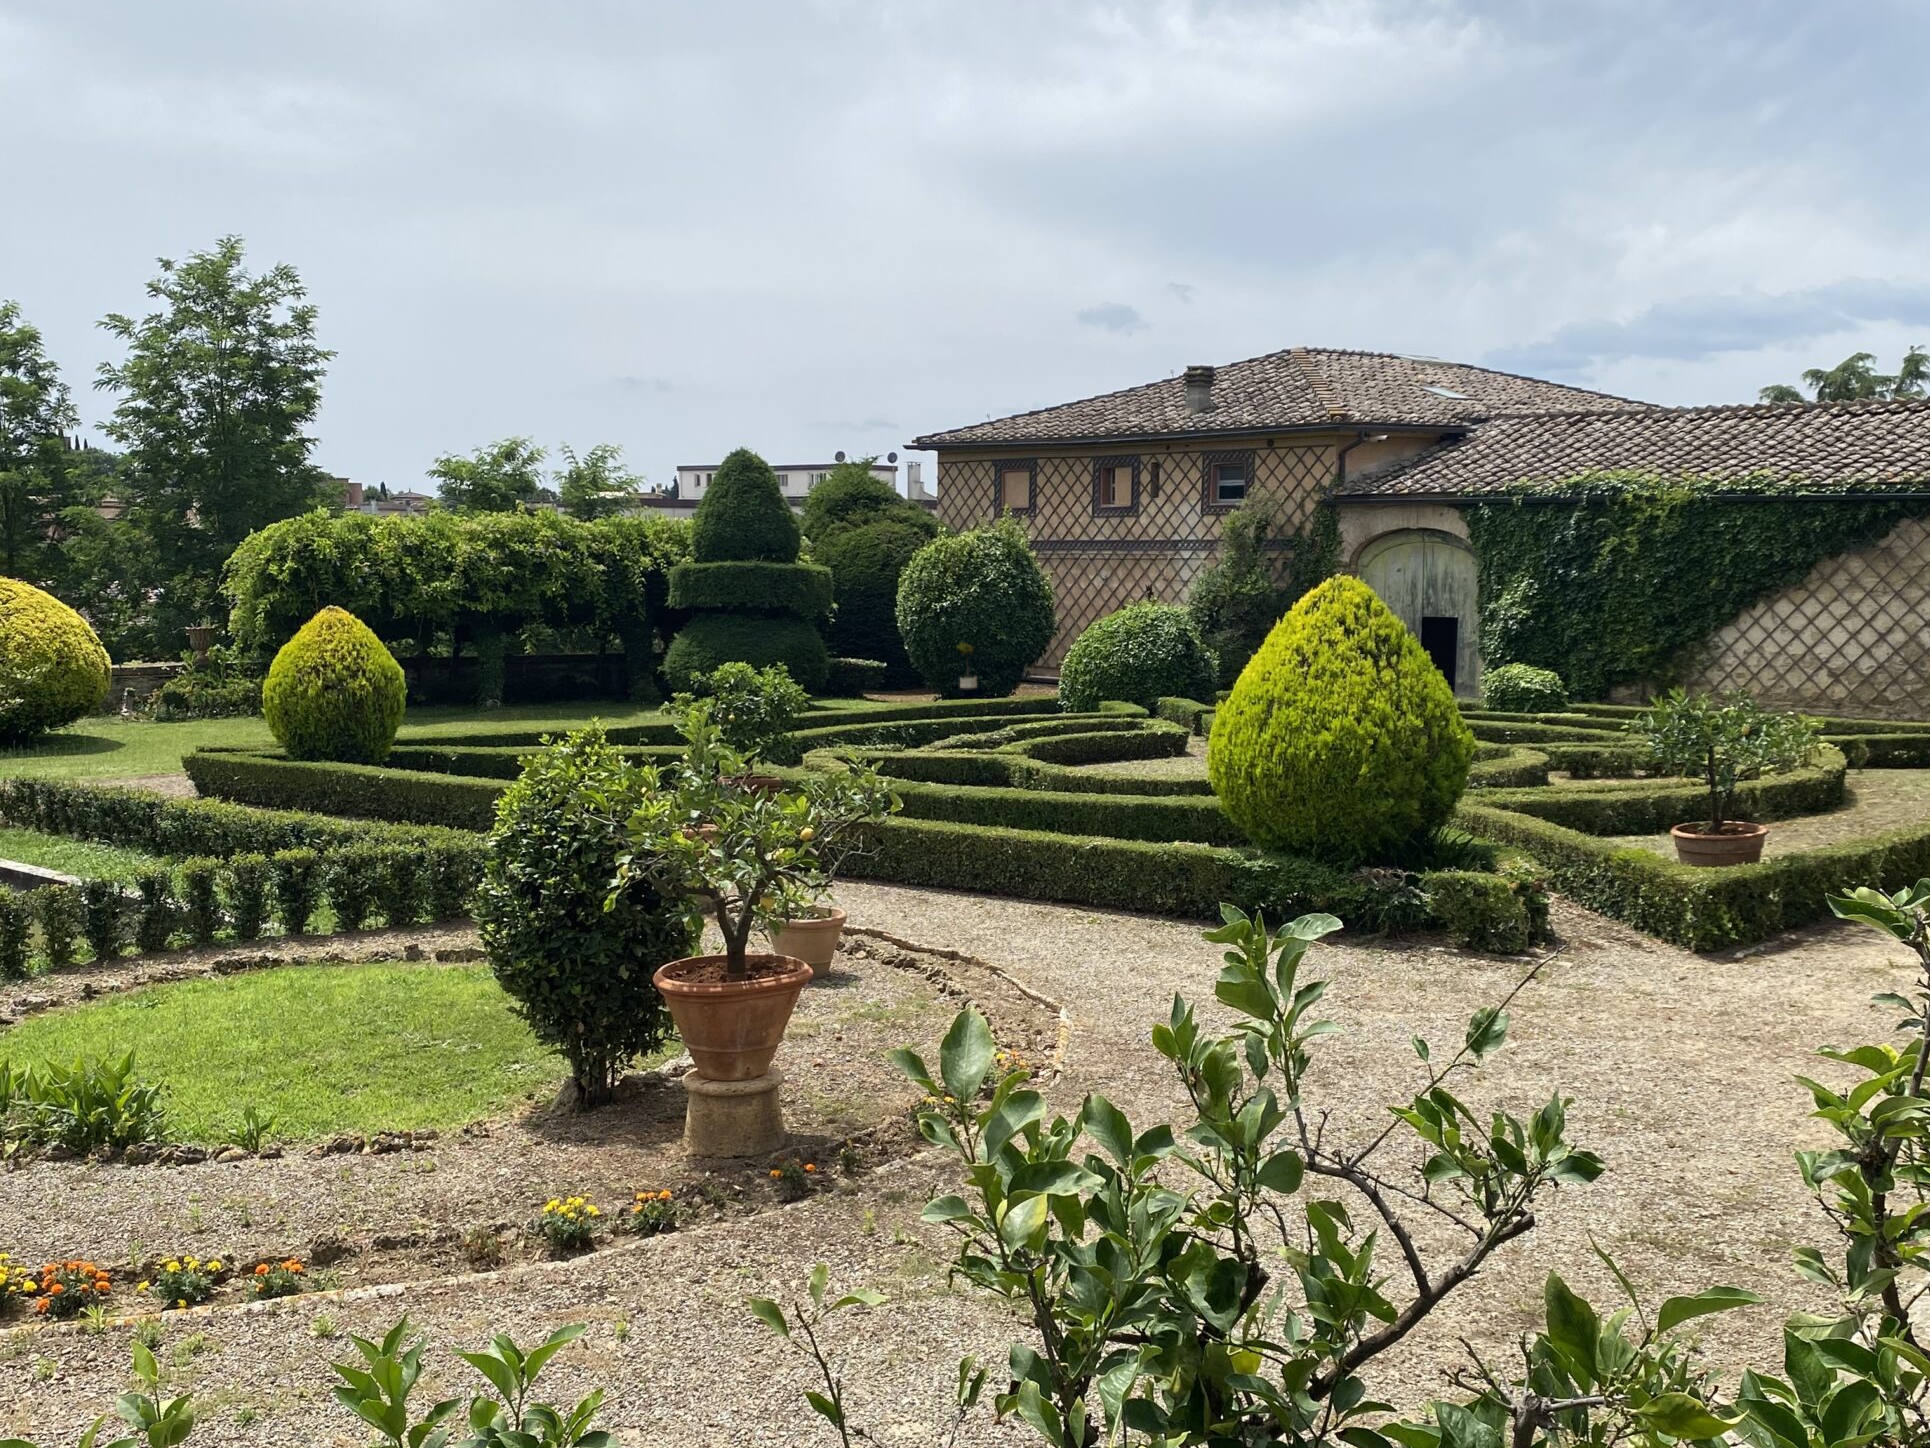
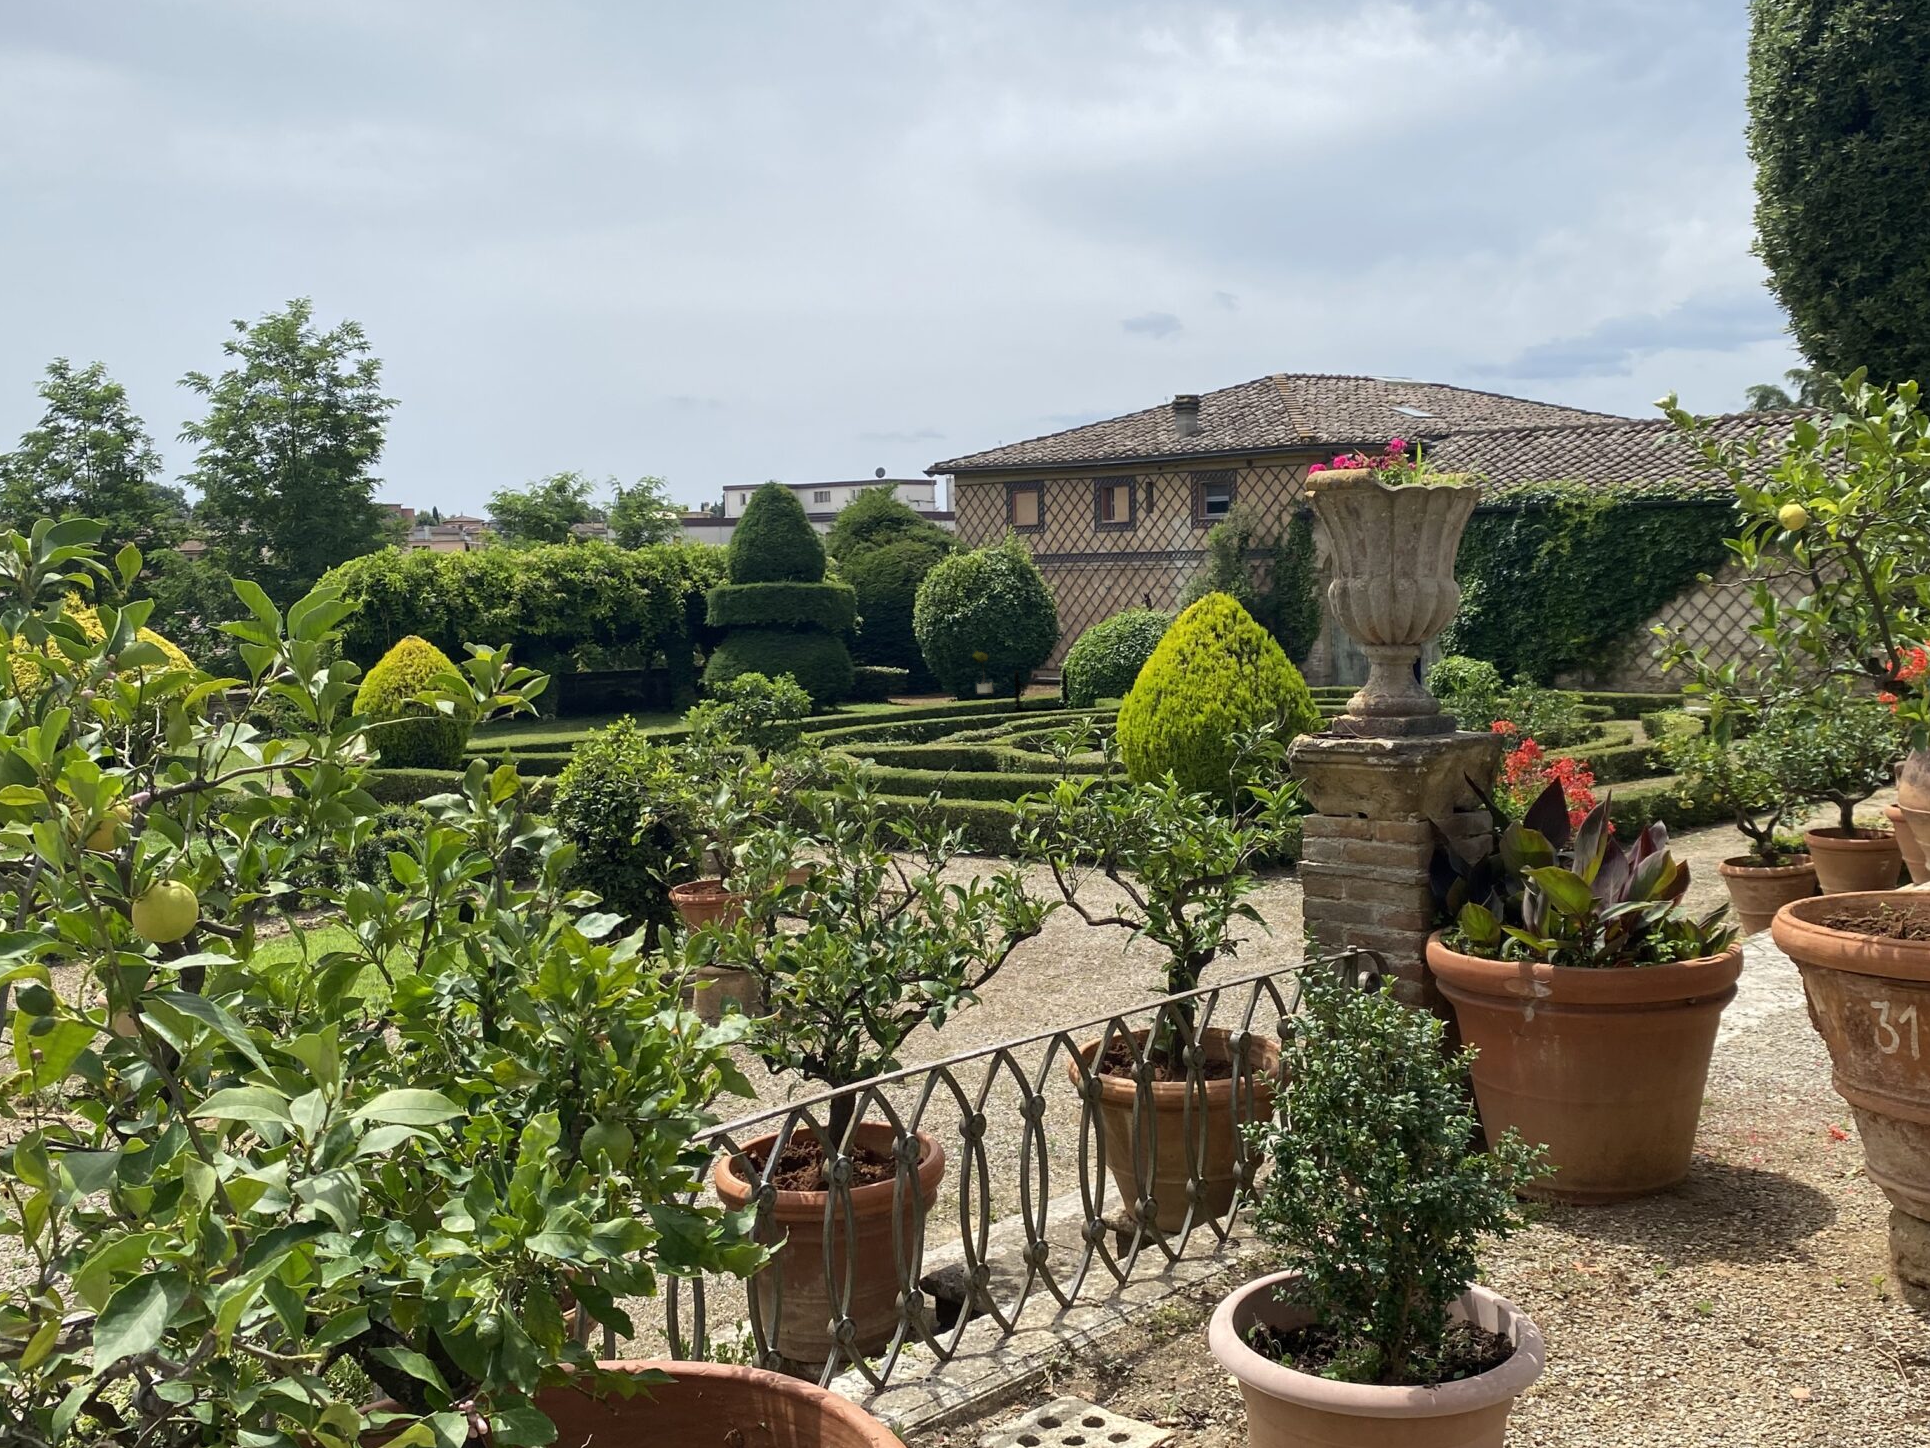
bench: none [1012,664,1073,708] -> present [1014,668,1069,709]

